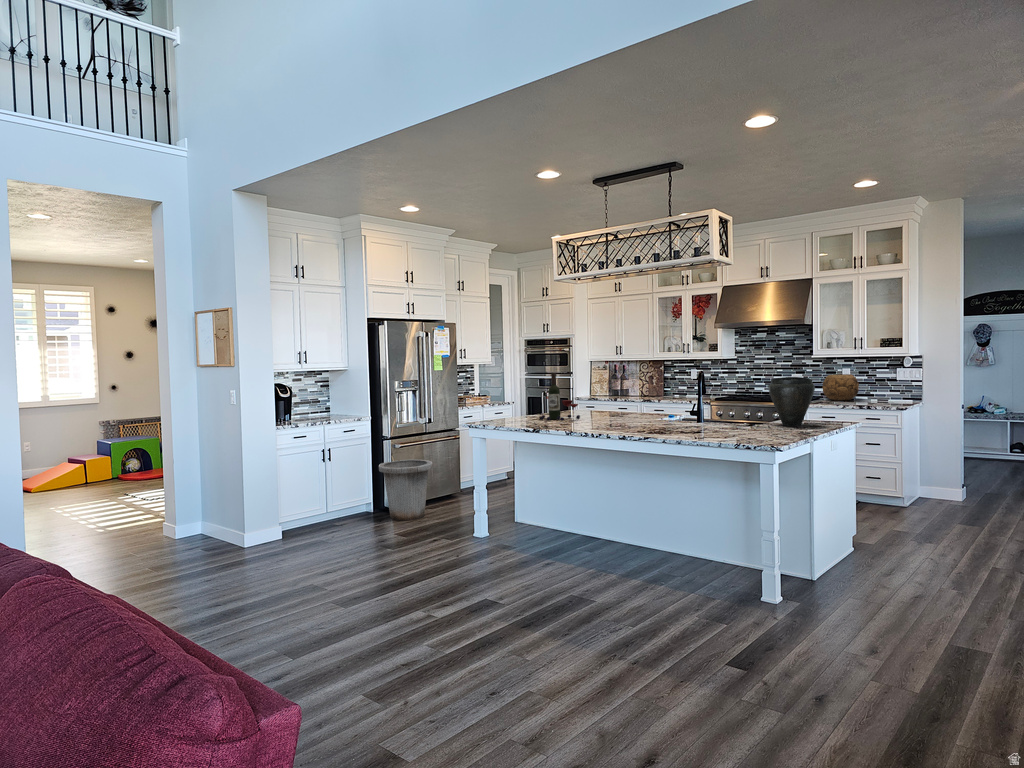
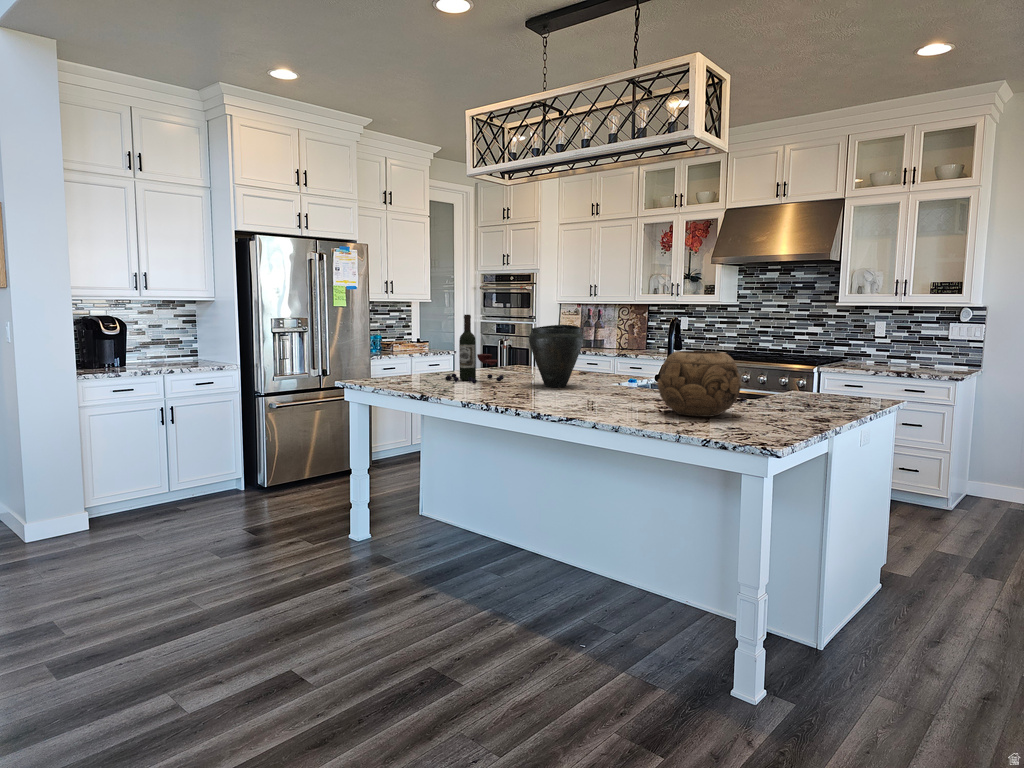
decorative bowl: present [823,374,859,401] -> present [658,351,741,417]
vase: present [768,377,815,426] -> present [529,325,583,387]
trash can: present [379,460,432,520] -> none [244,425,318,506]

